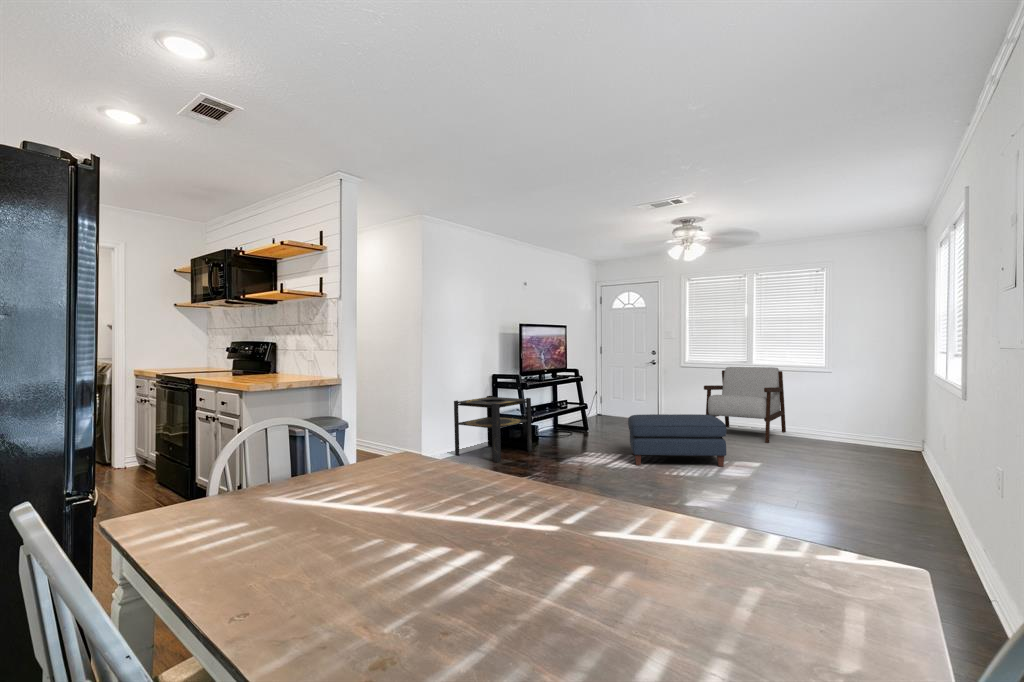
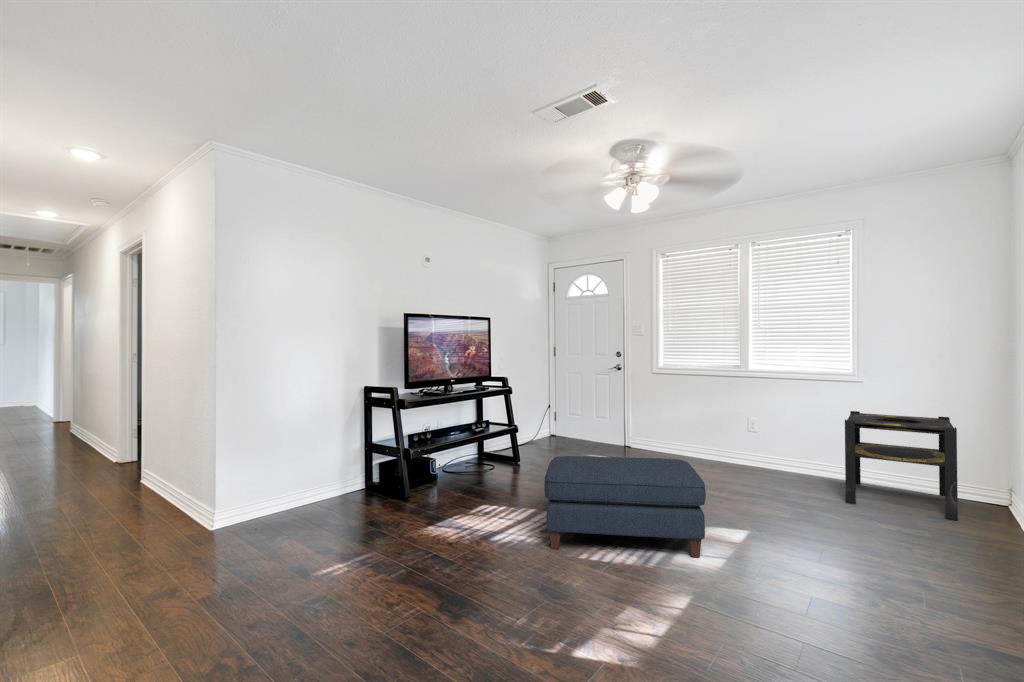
armchair: present [704,367,786,443] -> none [679,378,798,498]
side table: present [454,396,532,462] -> present [845,411,958,520]

